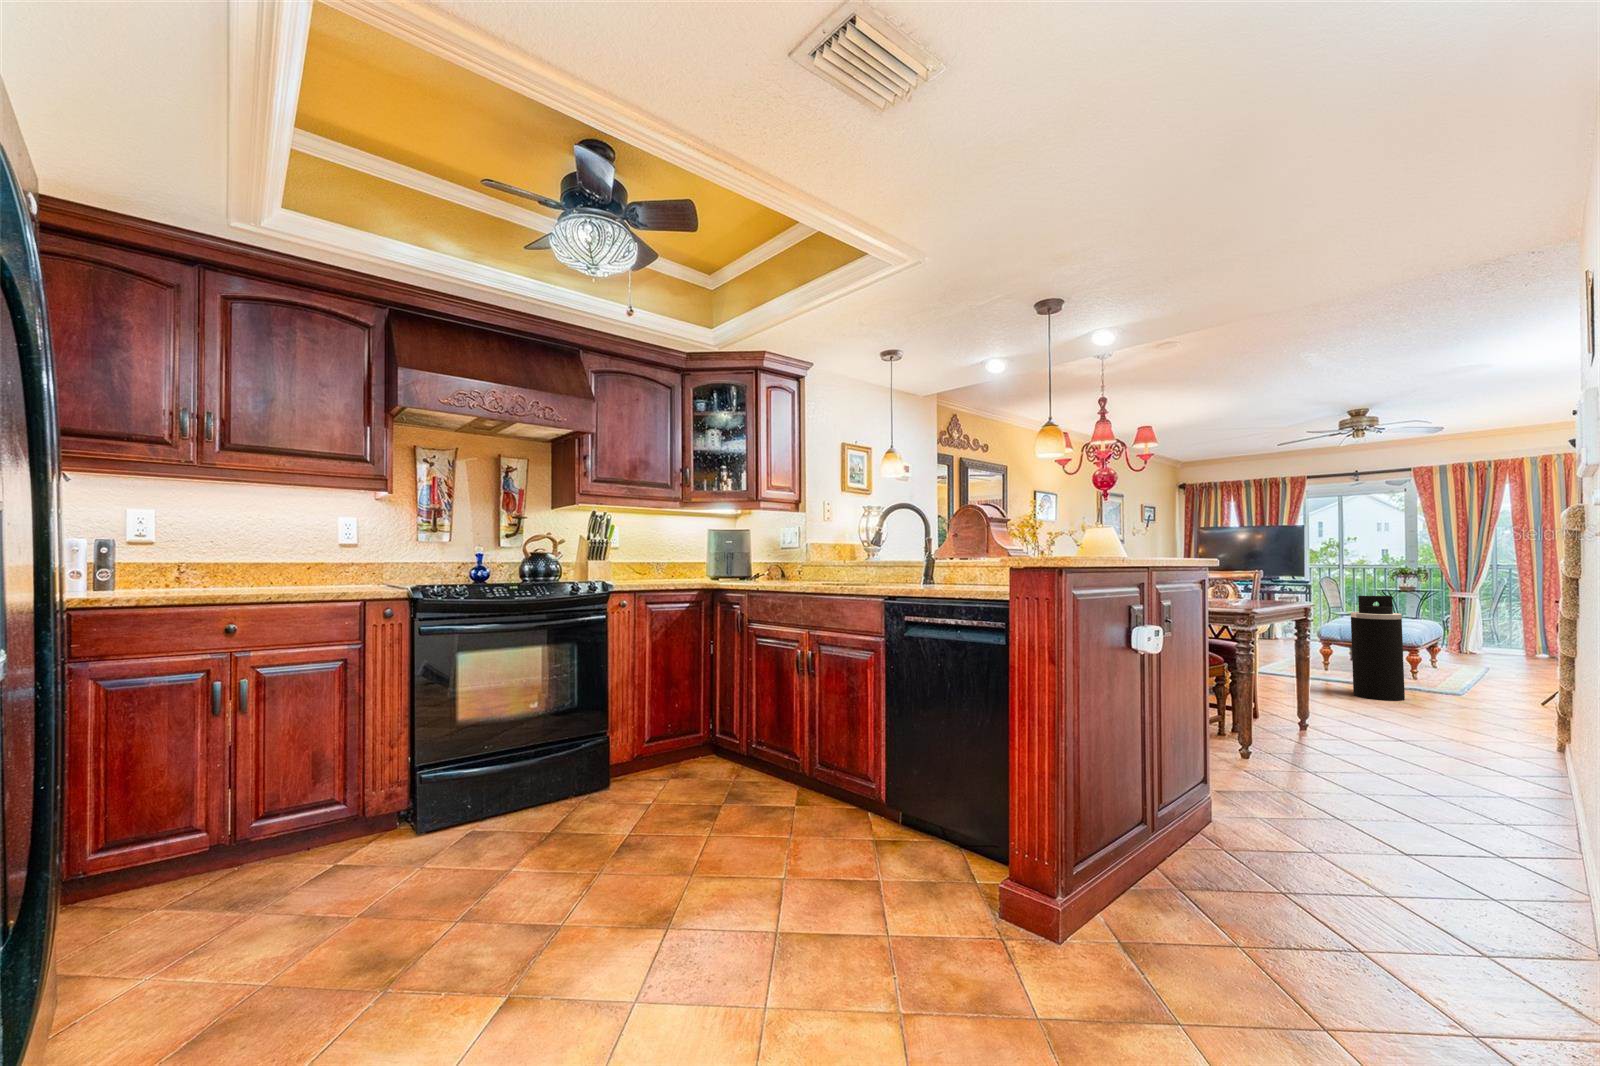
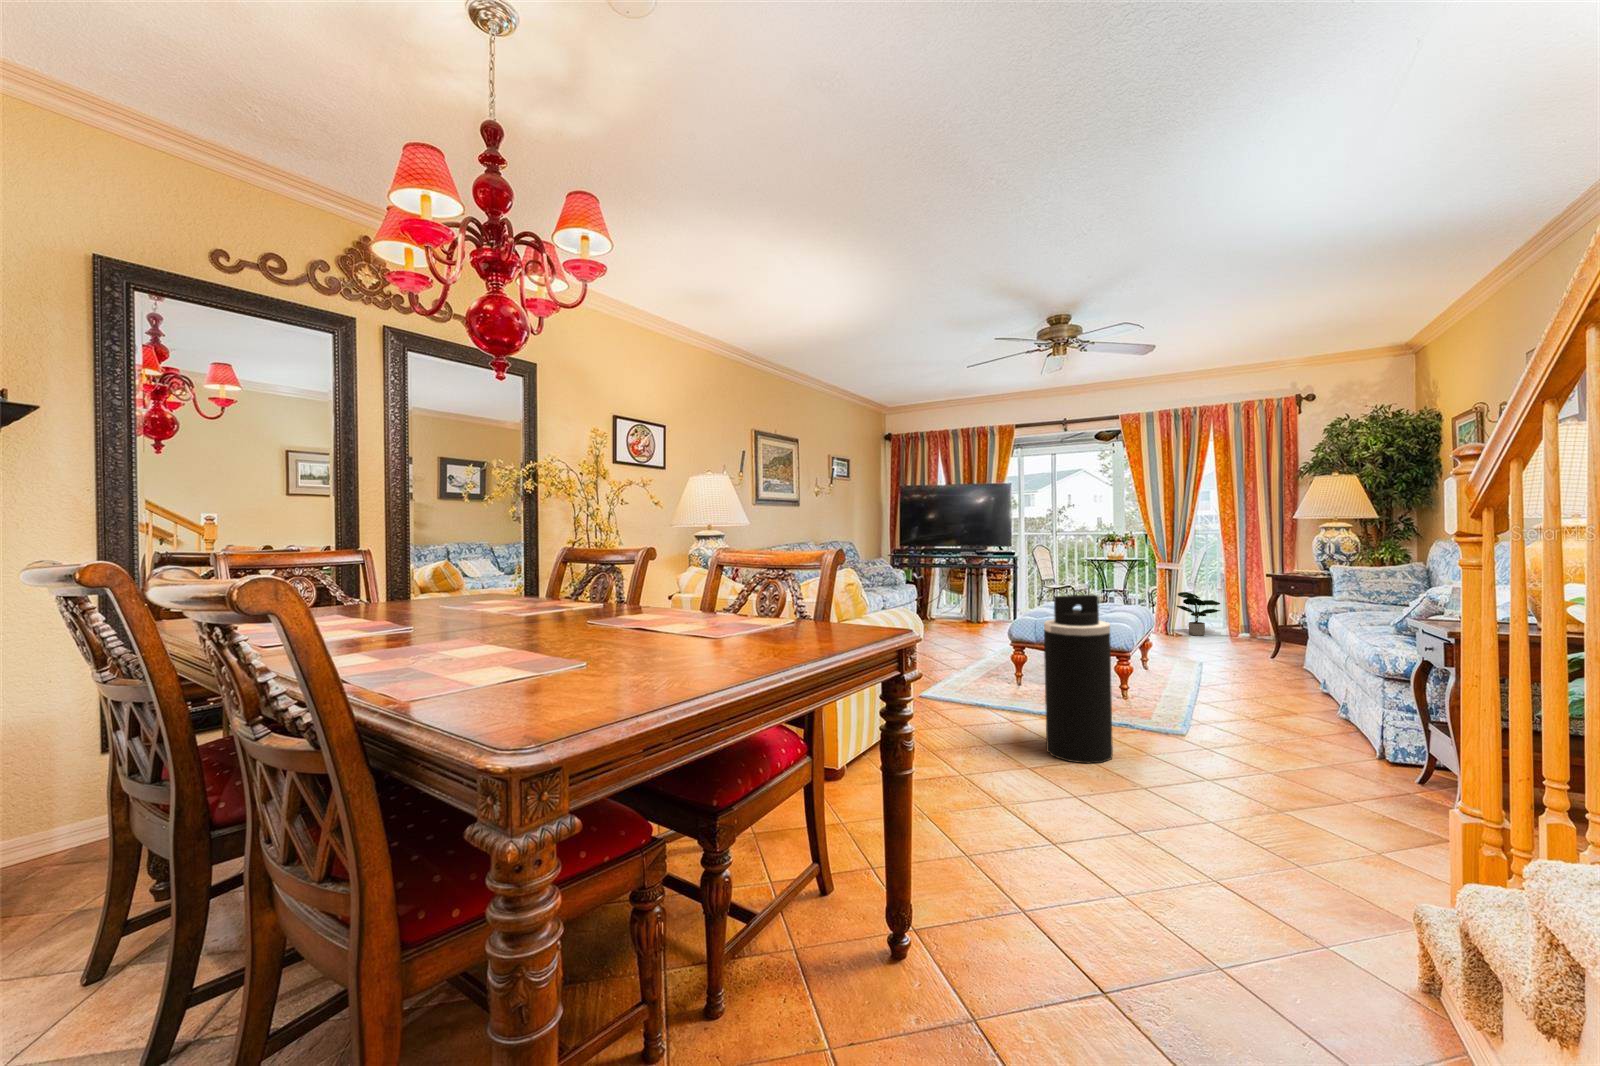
potted plant: none [1471,618,1519,655] -> present [1177,592,1220,636]

